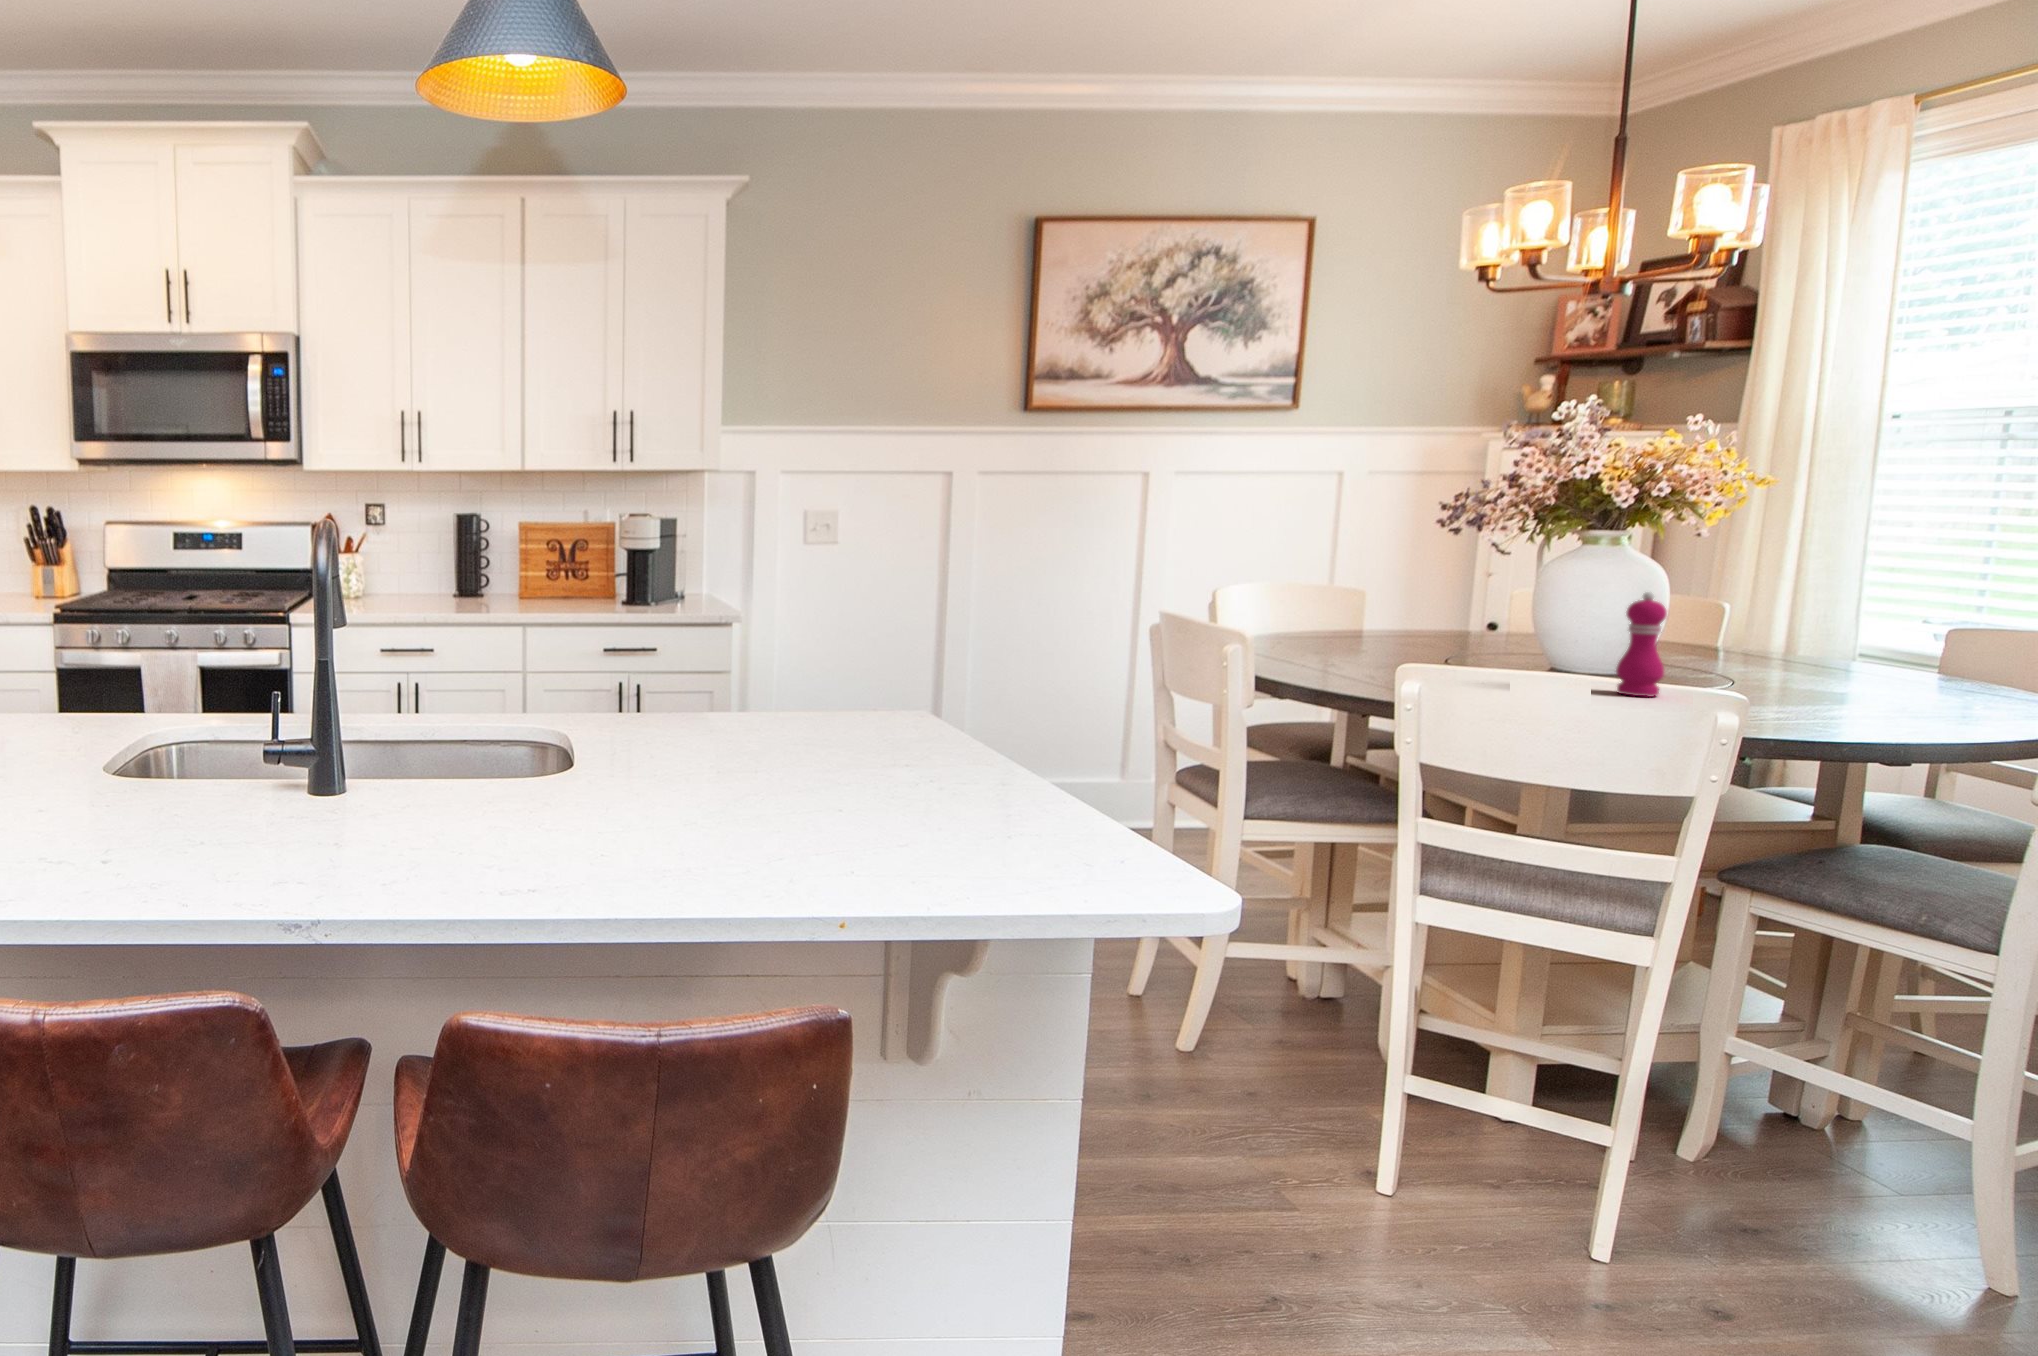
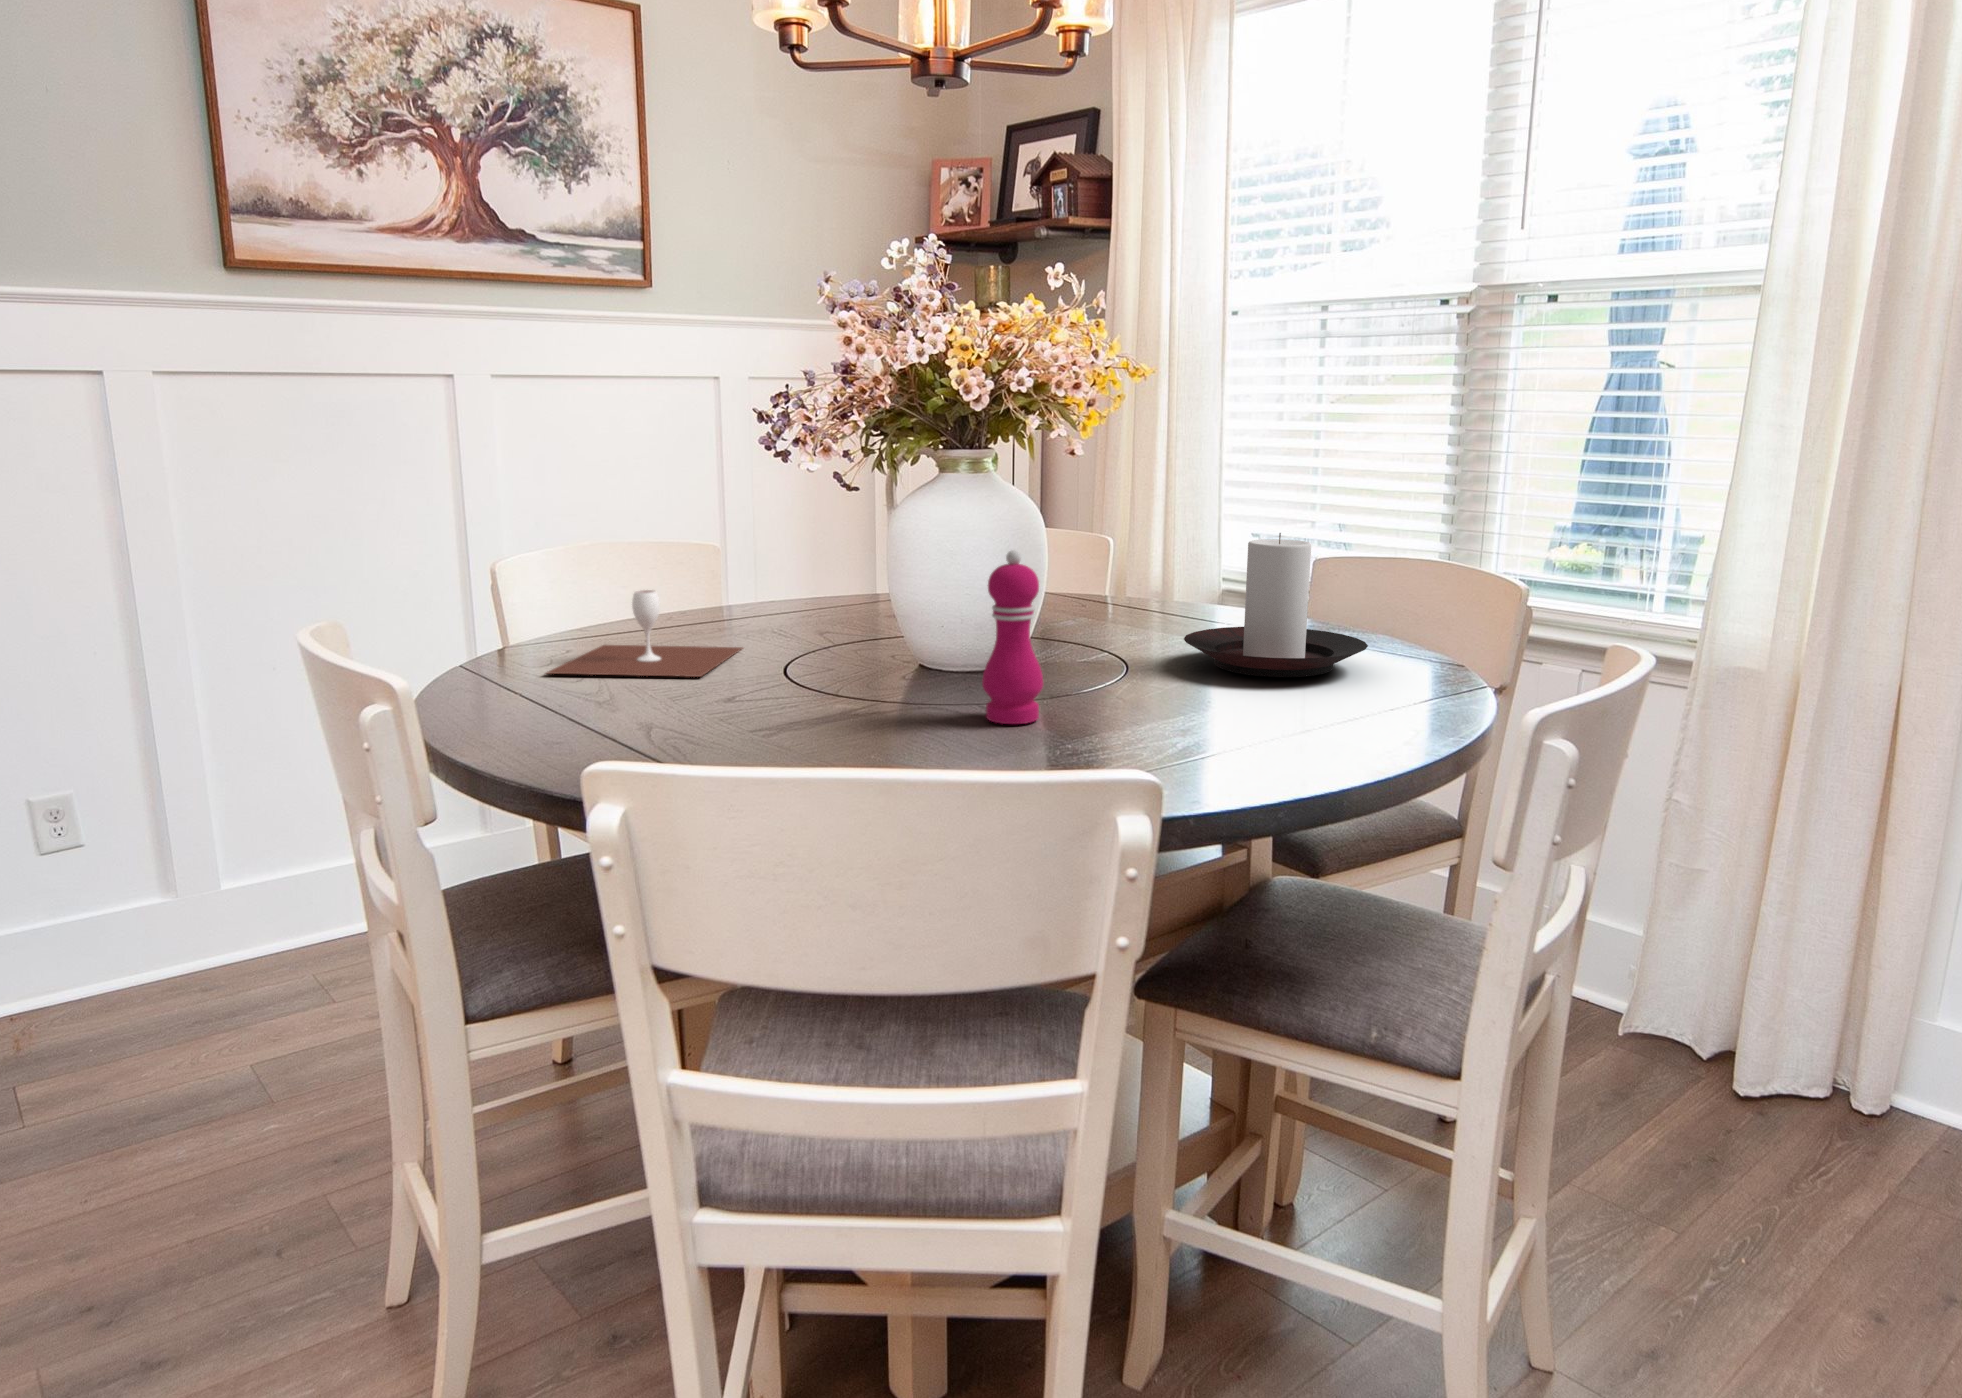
candle holder: none [1790,596,1974,697] -> present [1184,533,1368,677]
wine glass: none [1282,610,1409,661] -> present [547,590,742,677]

